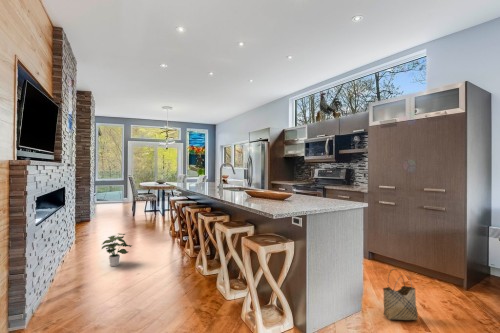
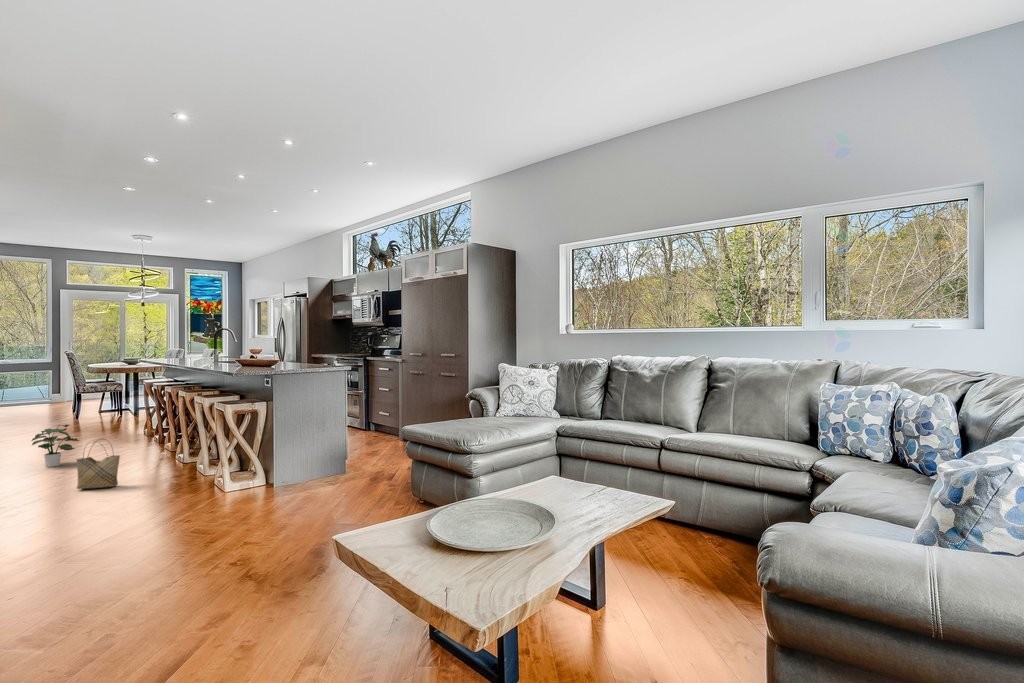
woven basket: present [383,269,418,320] -> present [76,441,120,489]

